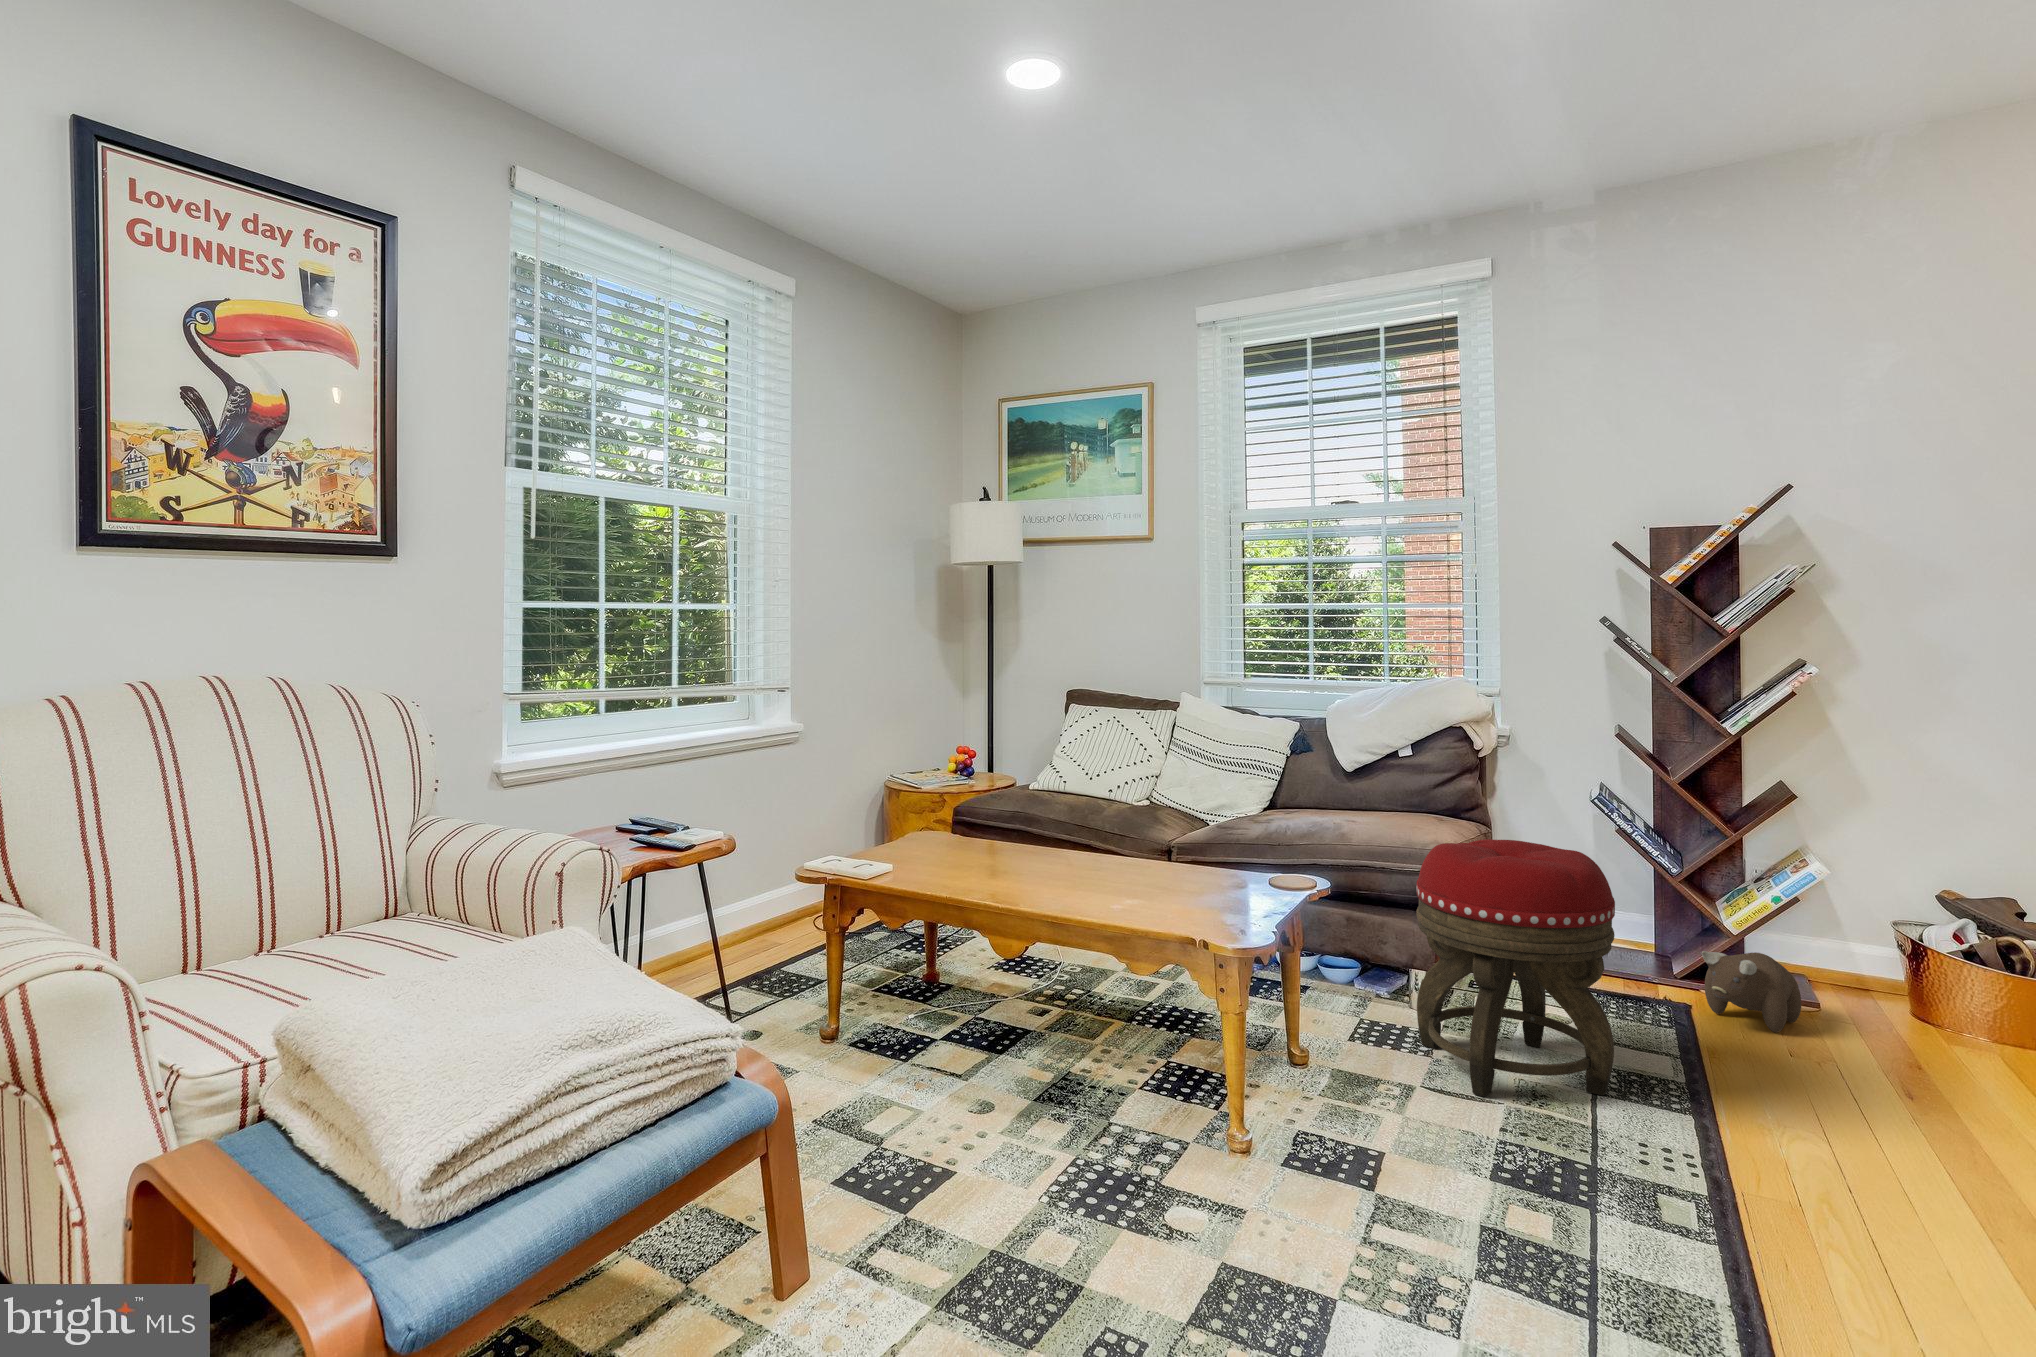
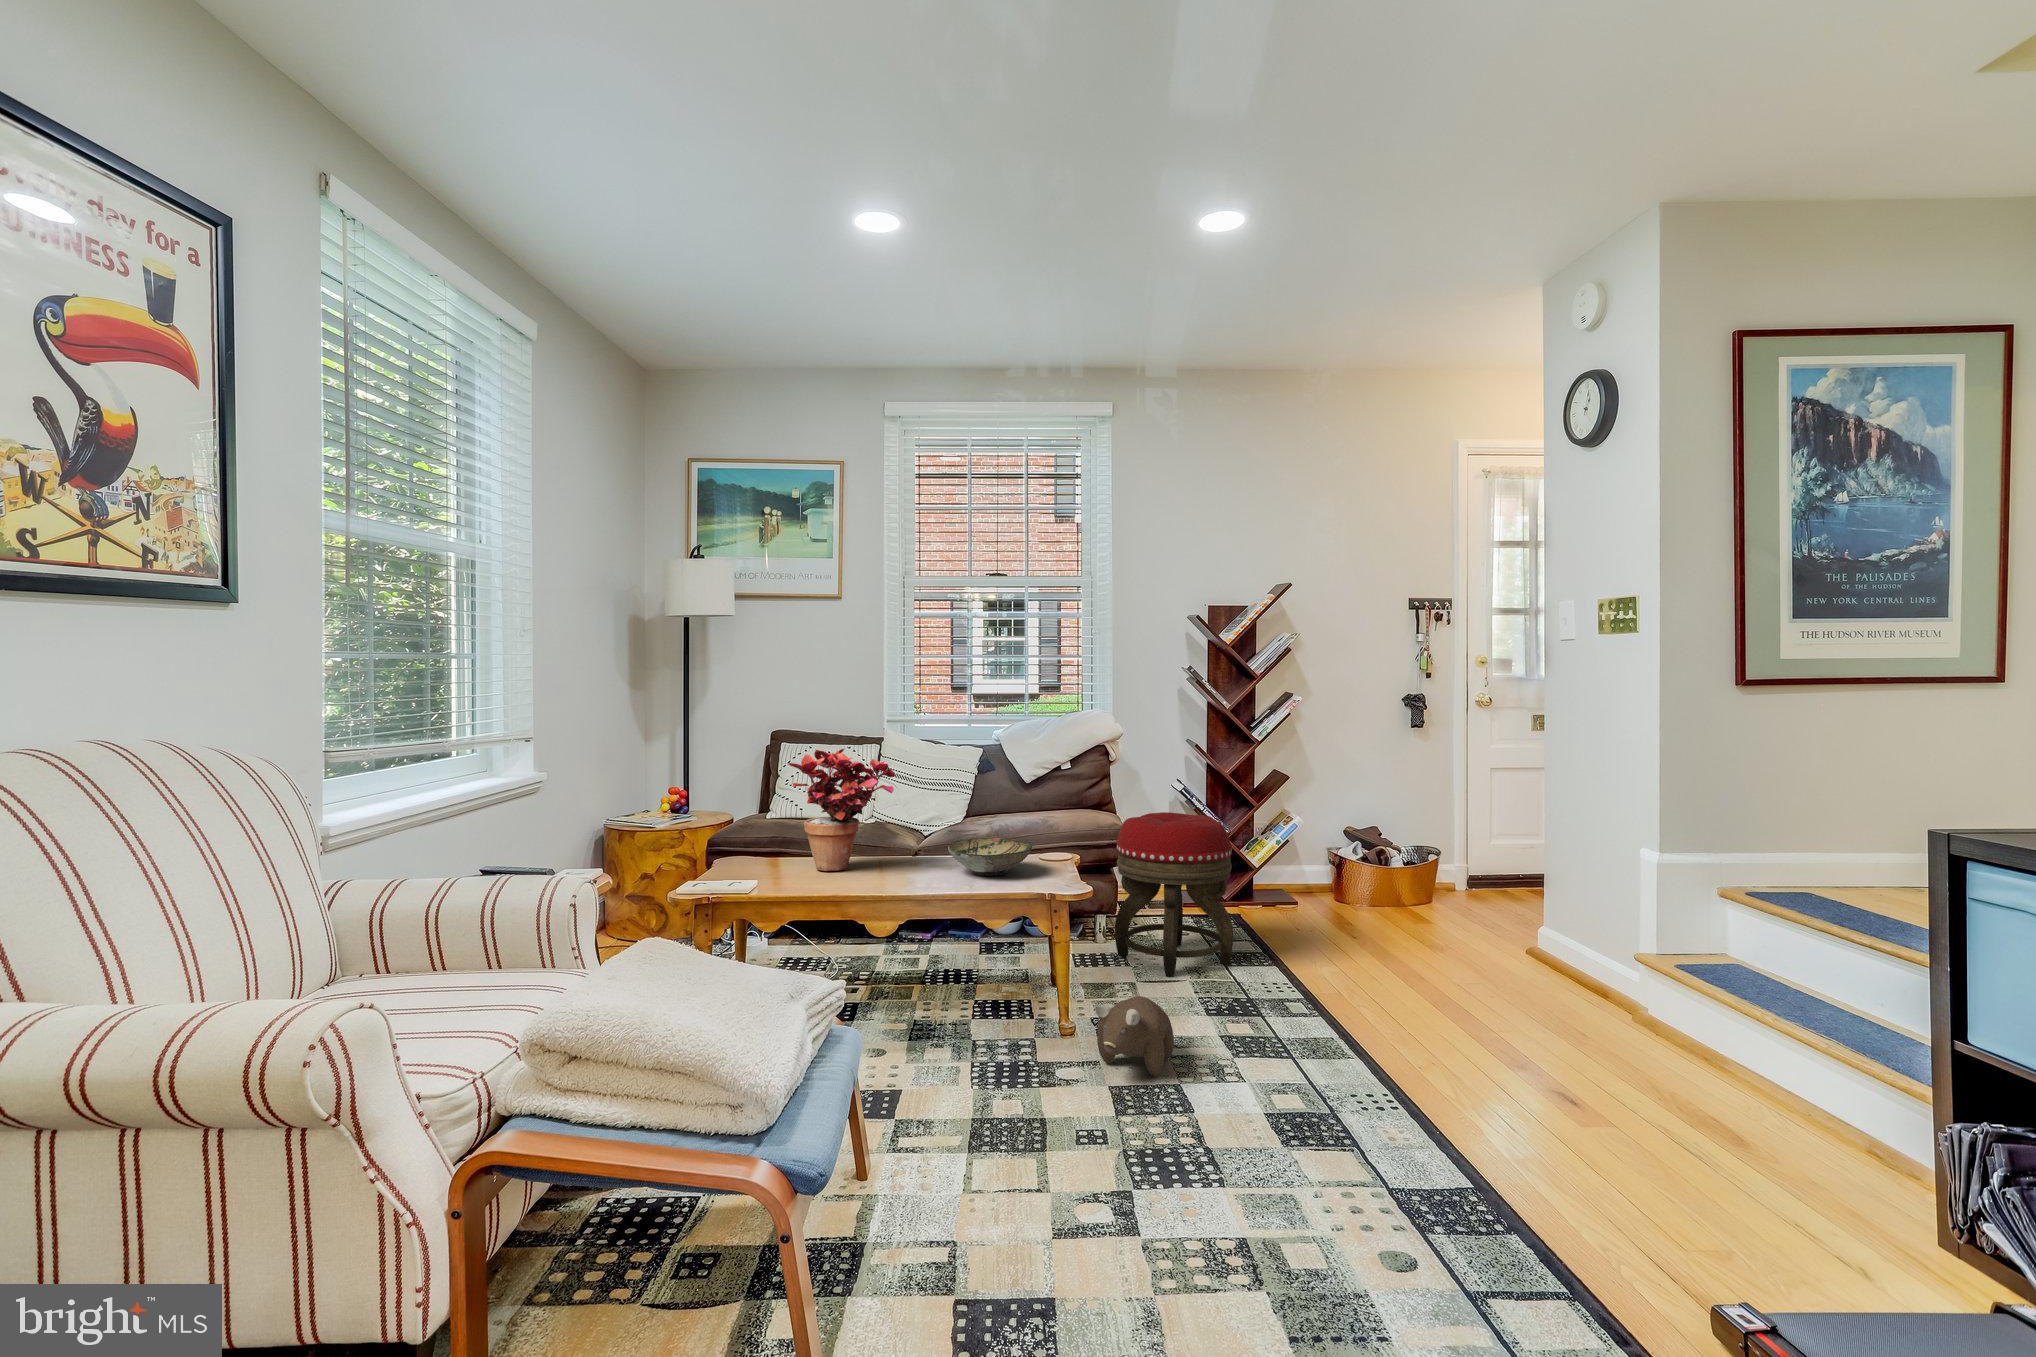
potted plant: none [930,722,1065,873] -> present [788,749,895,871]
bowl: none [1114,850,1233,906] -> present [948,837,1032,876]
plush toy: present [1702,951,1801,1032] -> present [1095,996,1174,1076]

